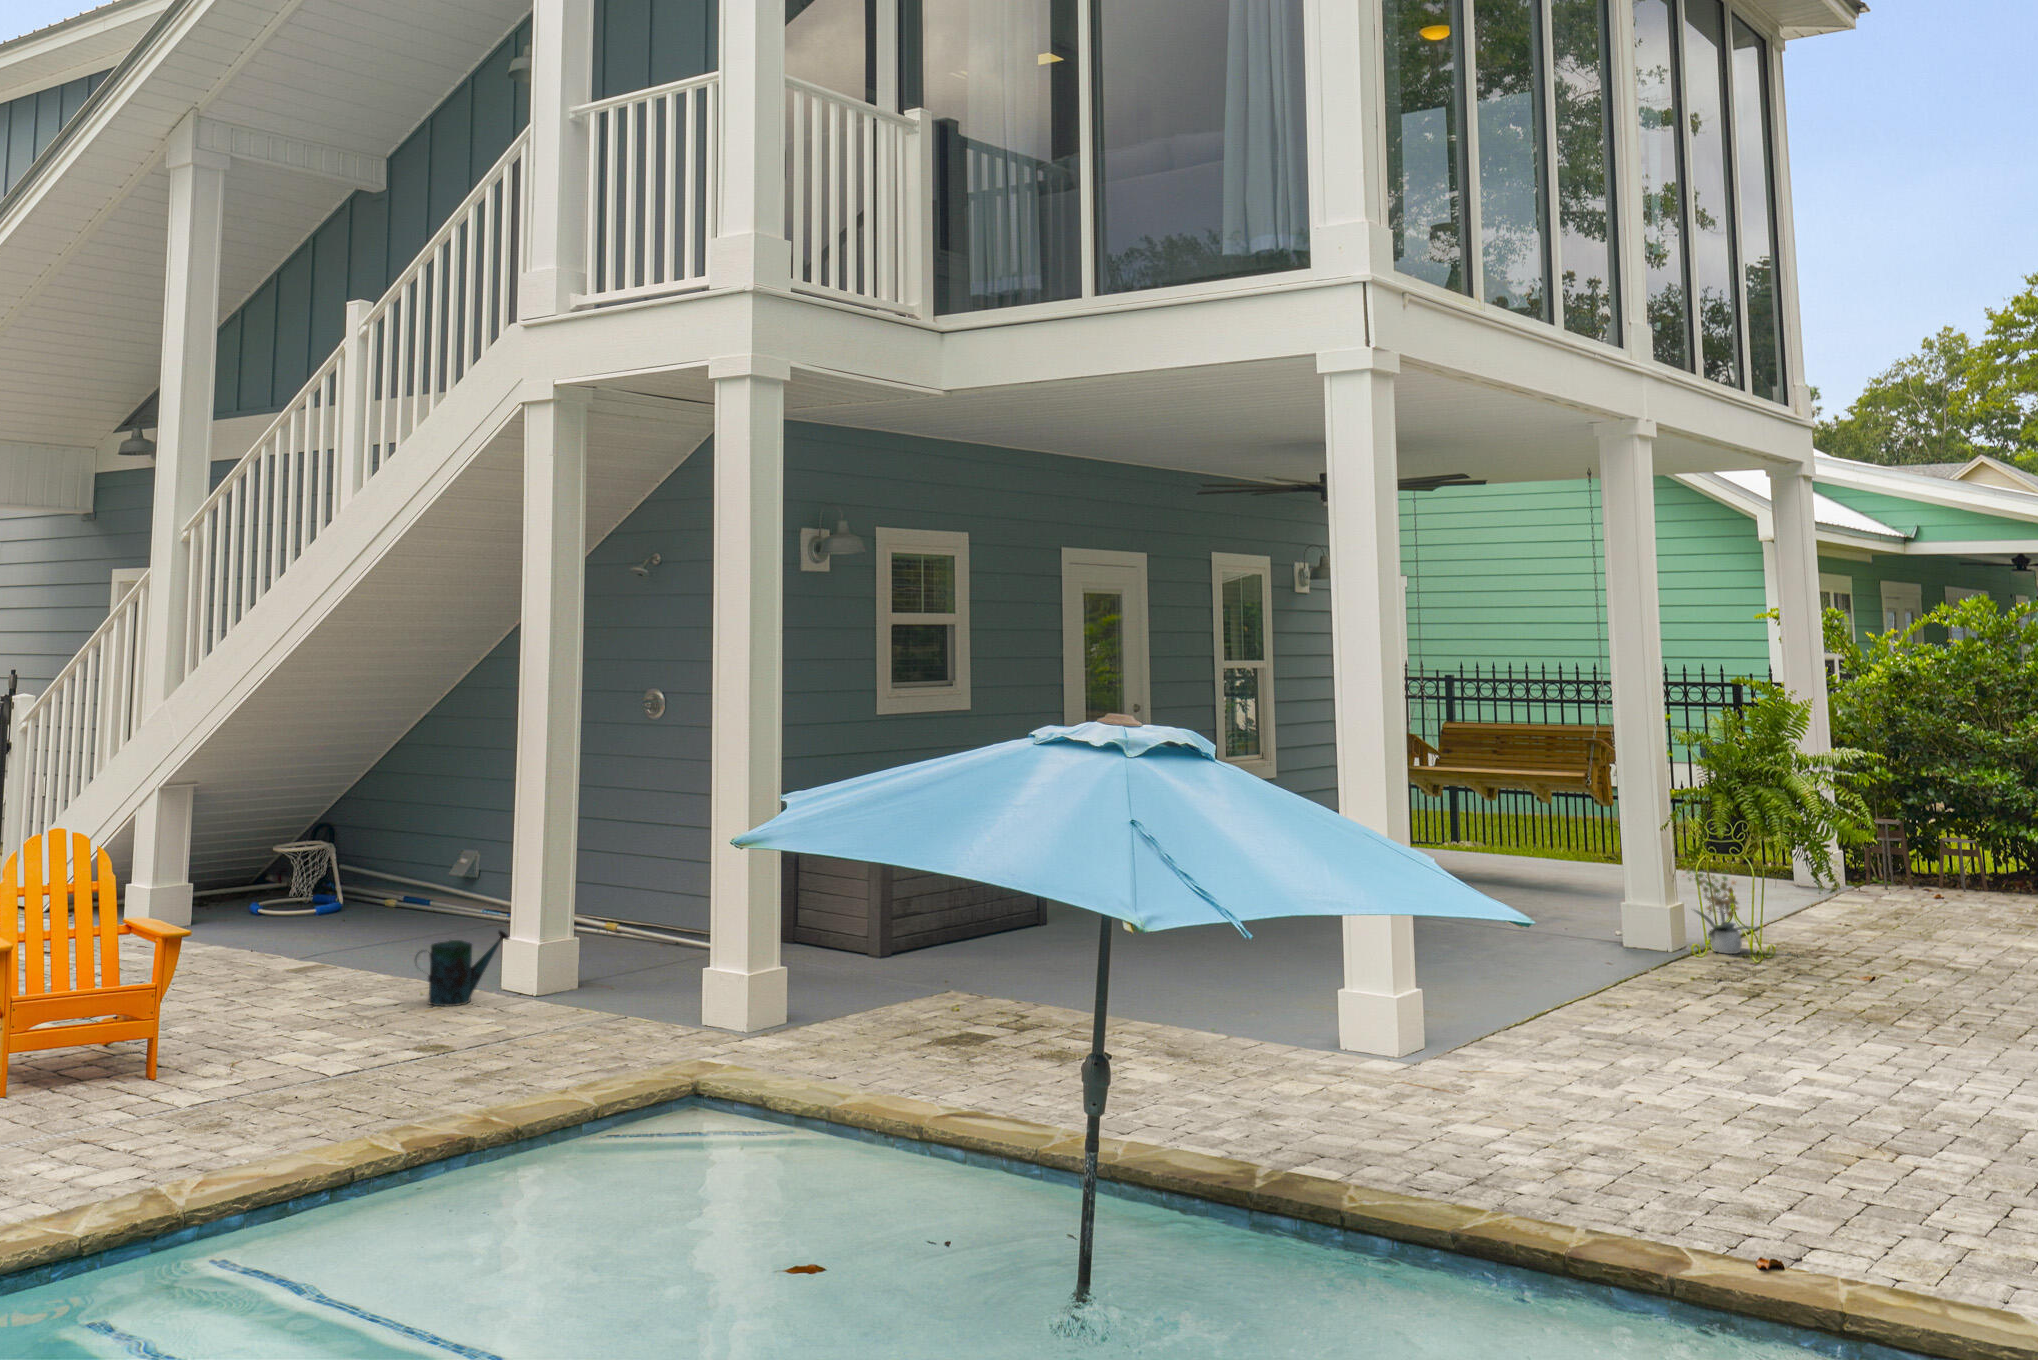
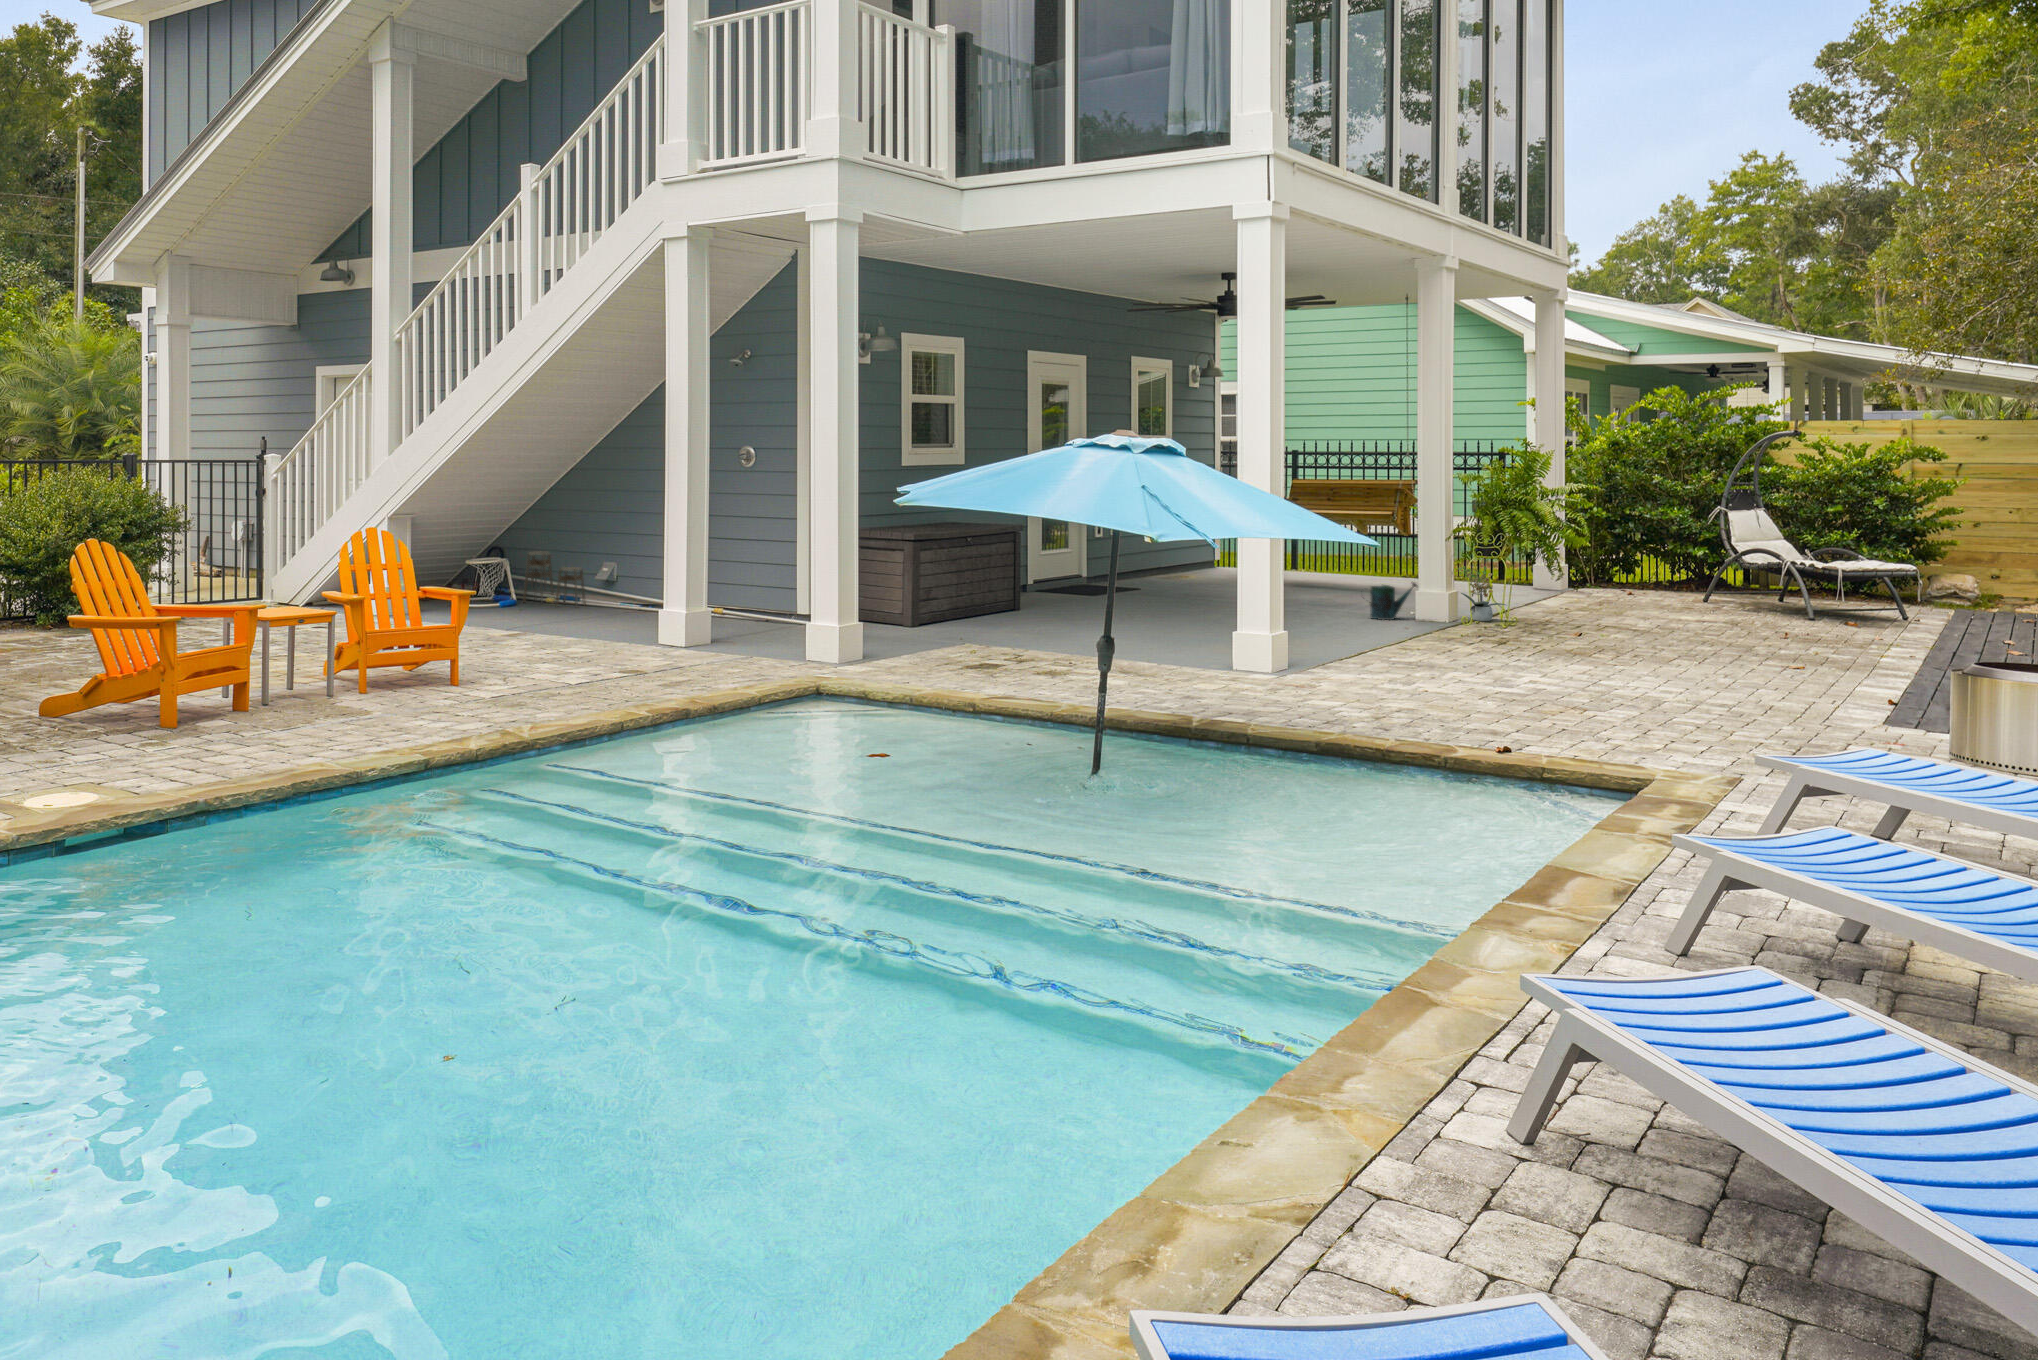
stool: present [1864,819,1988,892] -> present [523,551,586,607]
watering can: present [416,931,509,1006] -> present [1370,583,1417,620]

